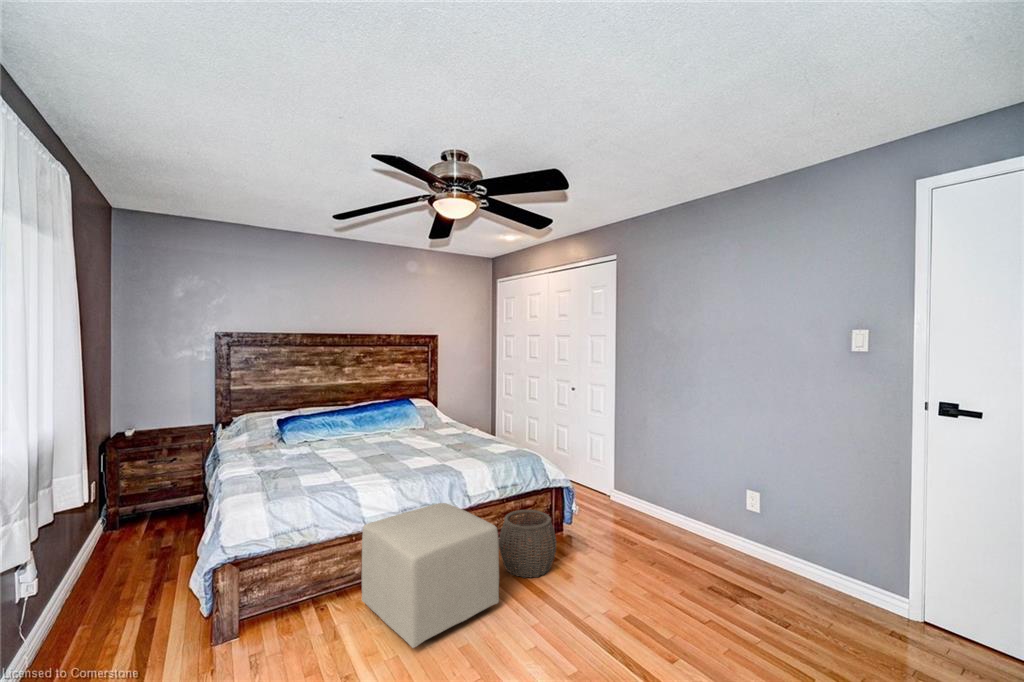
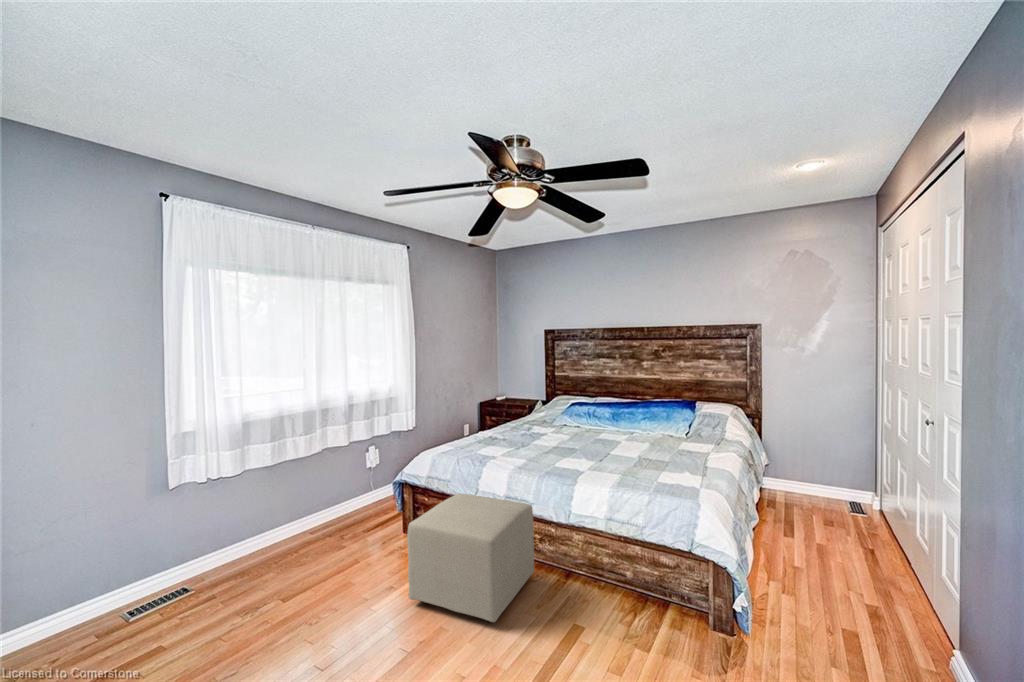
woven basket: present [499,510,556,578] -> none [555,551,630,646]

